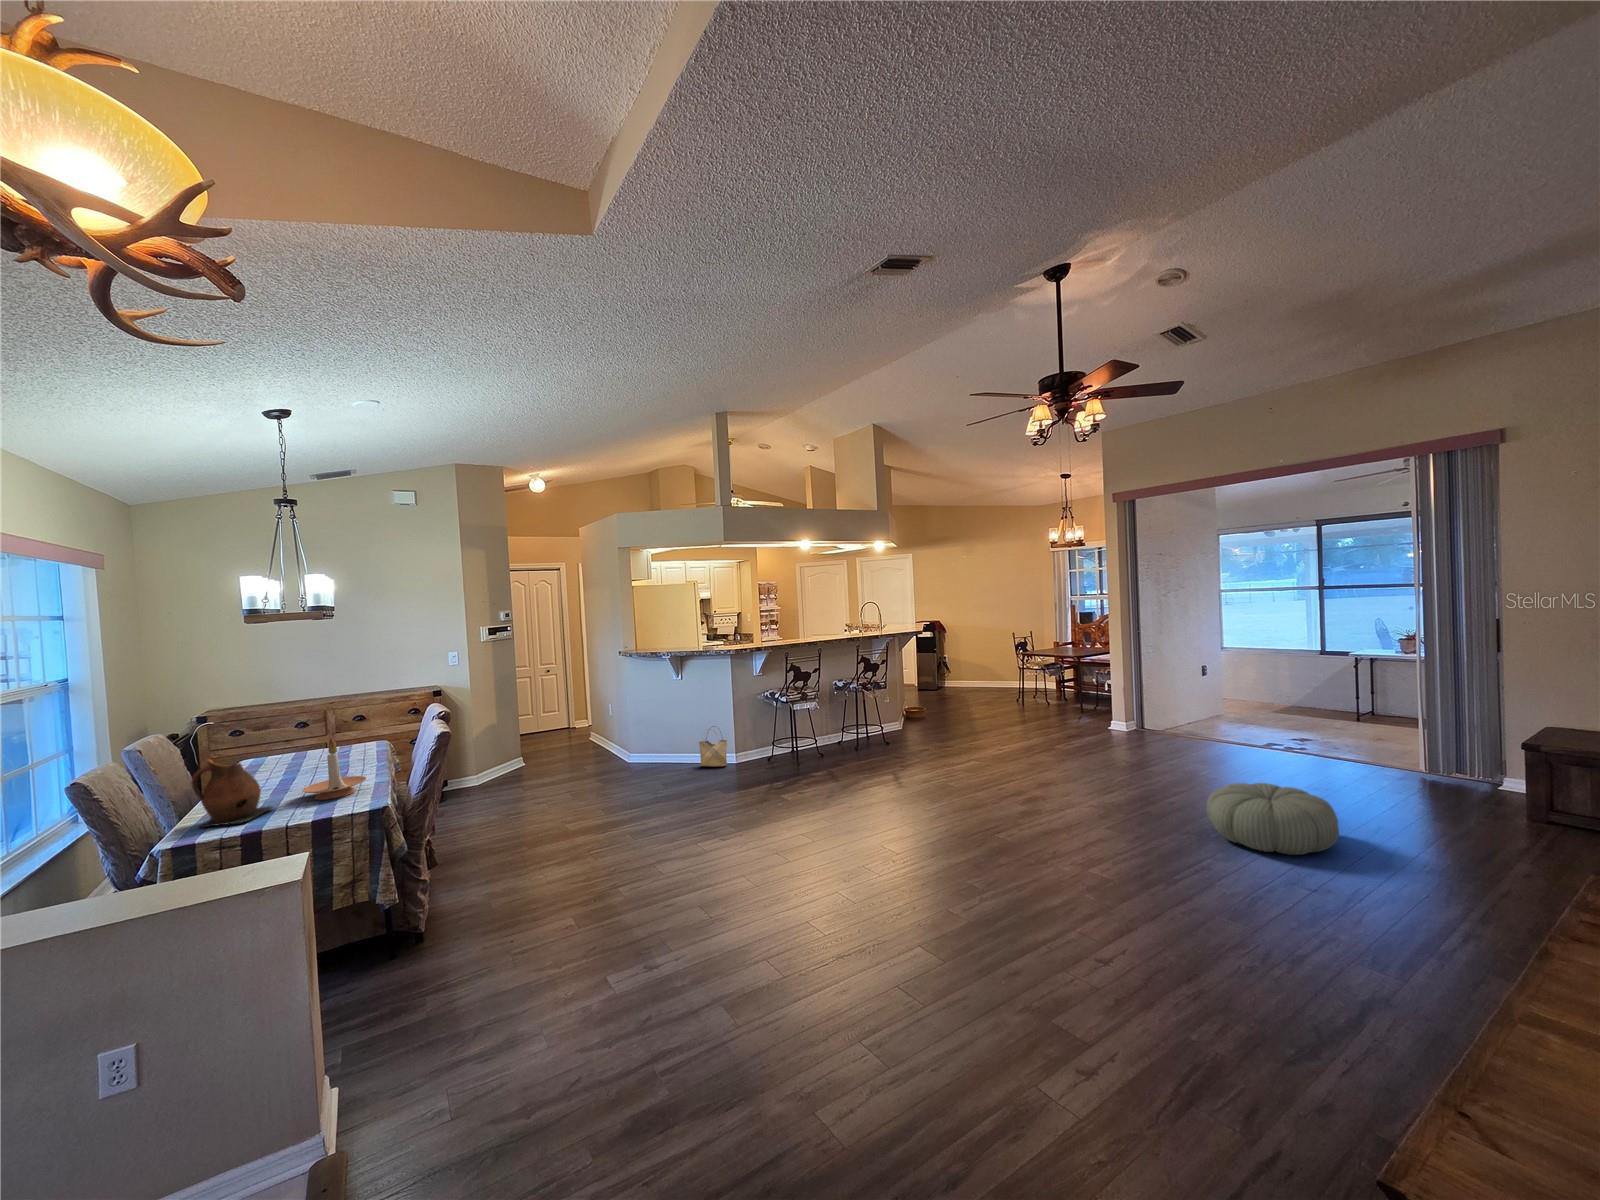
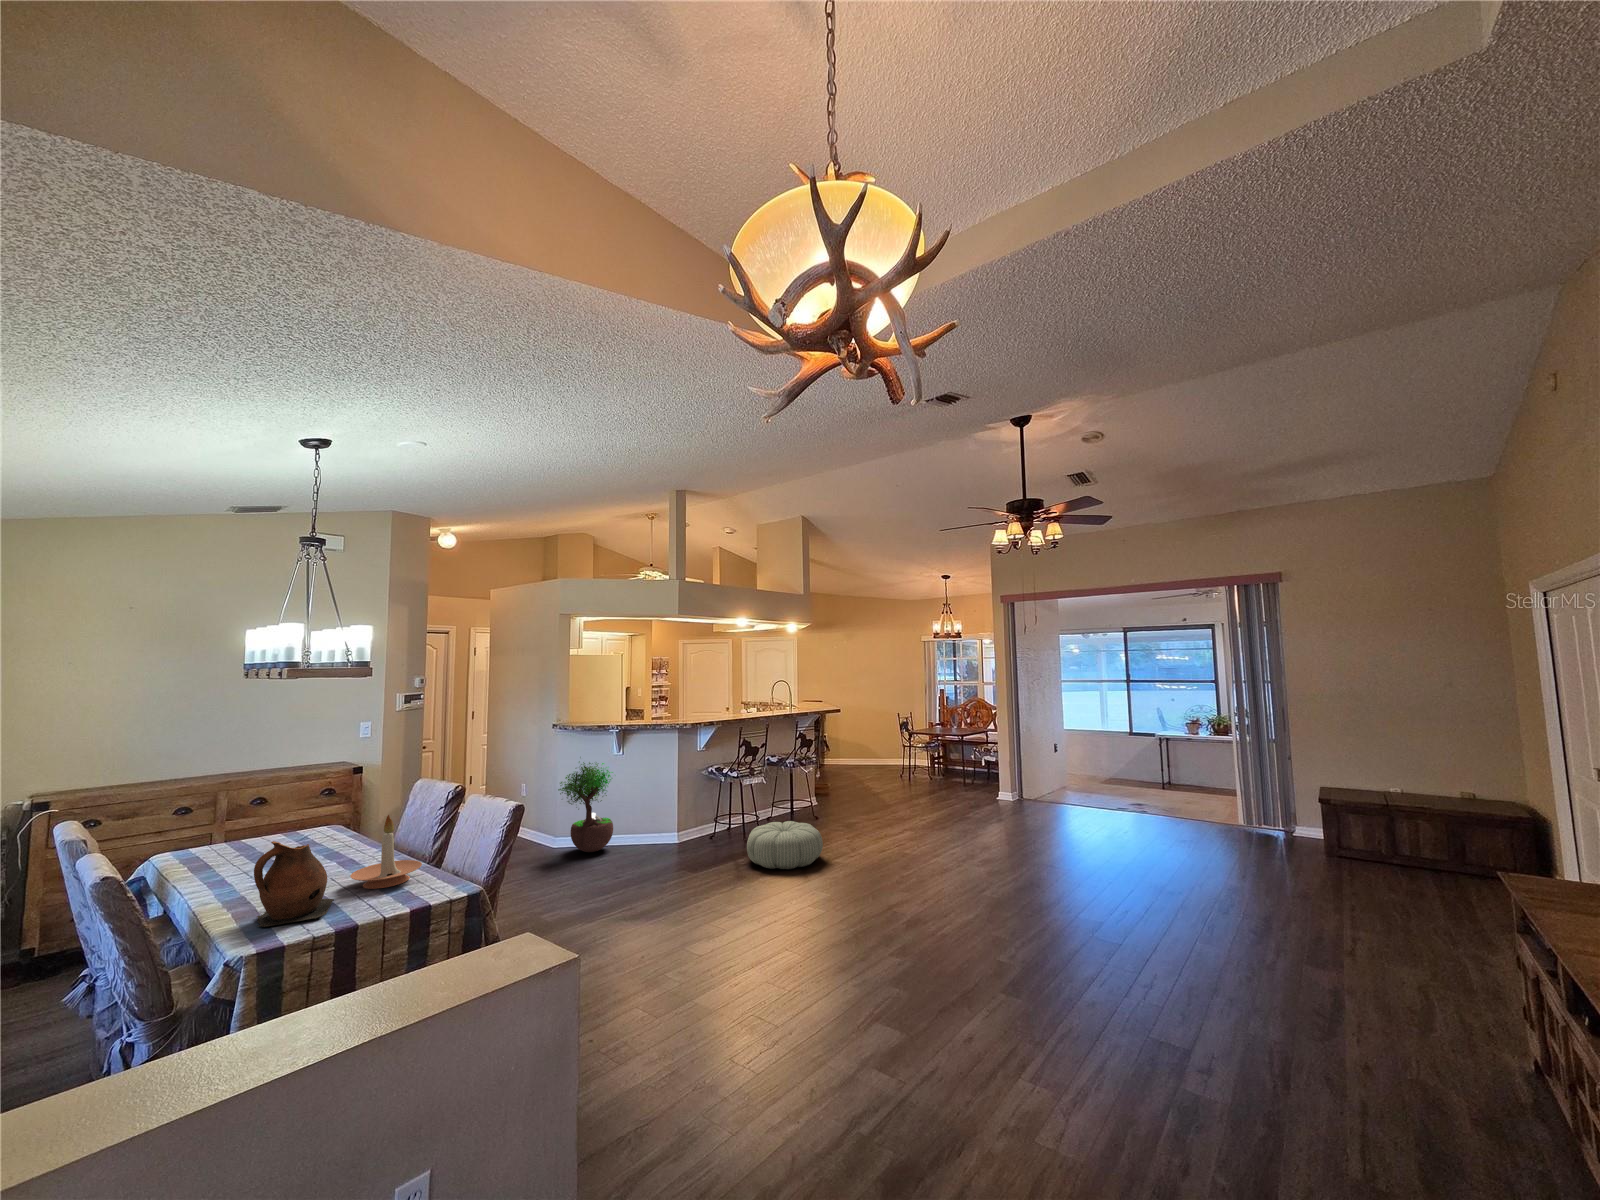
potted tree: none [619,681,677,768] -> present [558,761,613,852]
woven basket: present [699,726,727,767] -> none [638,804,669,848]
pouf: present [1207,783,1339,855] -> present [747,821,823,869]

